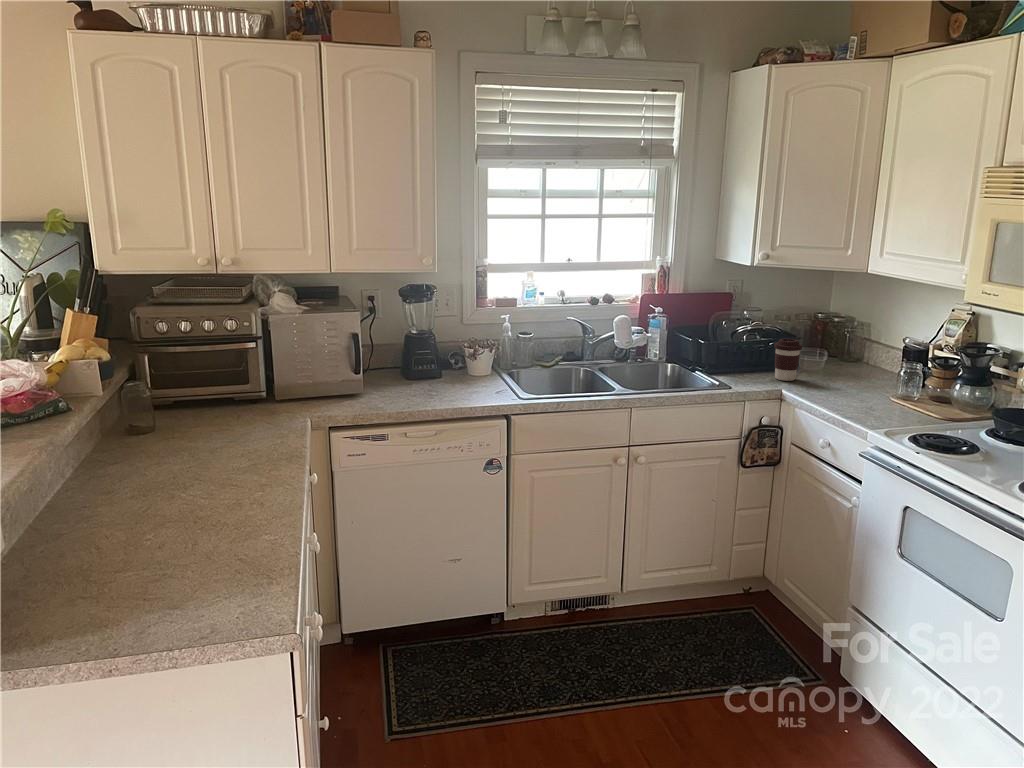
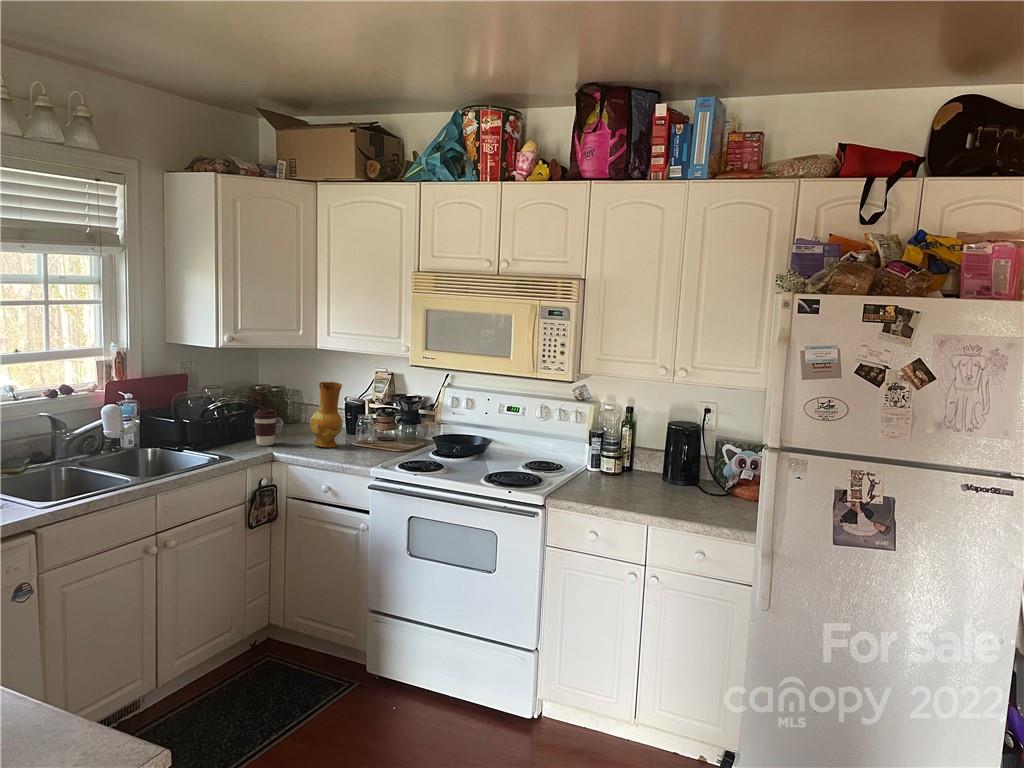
ceramic jug: none [835,314,882,396] -> present [310,382,342,448]

